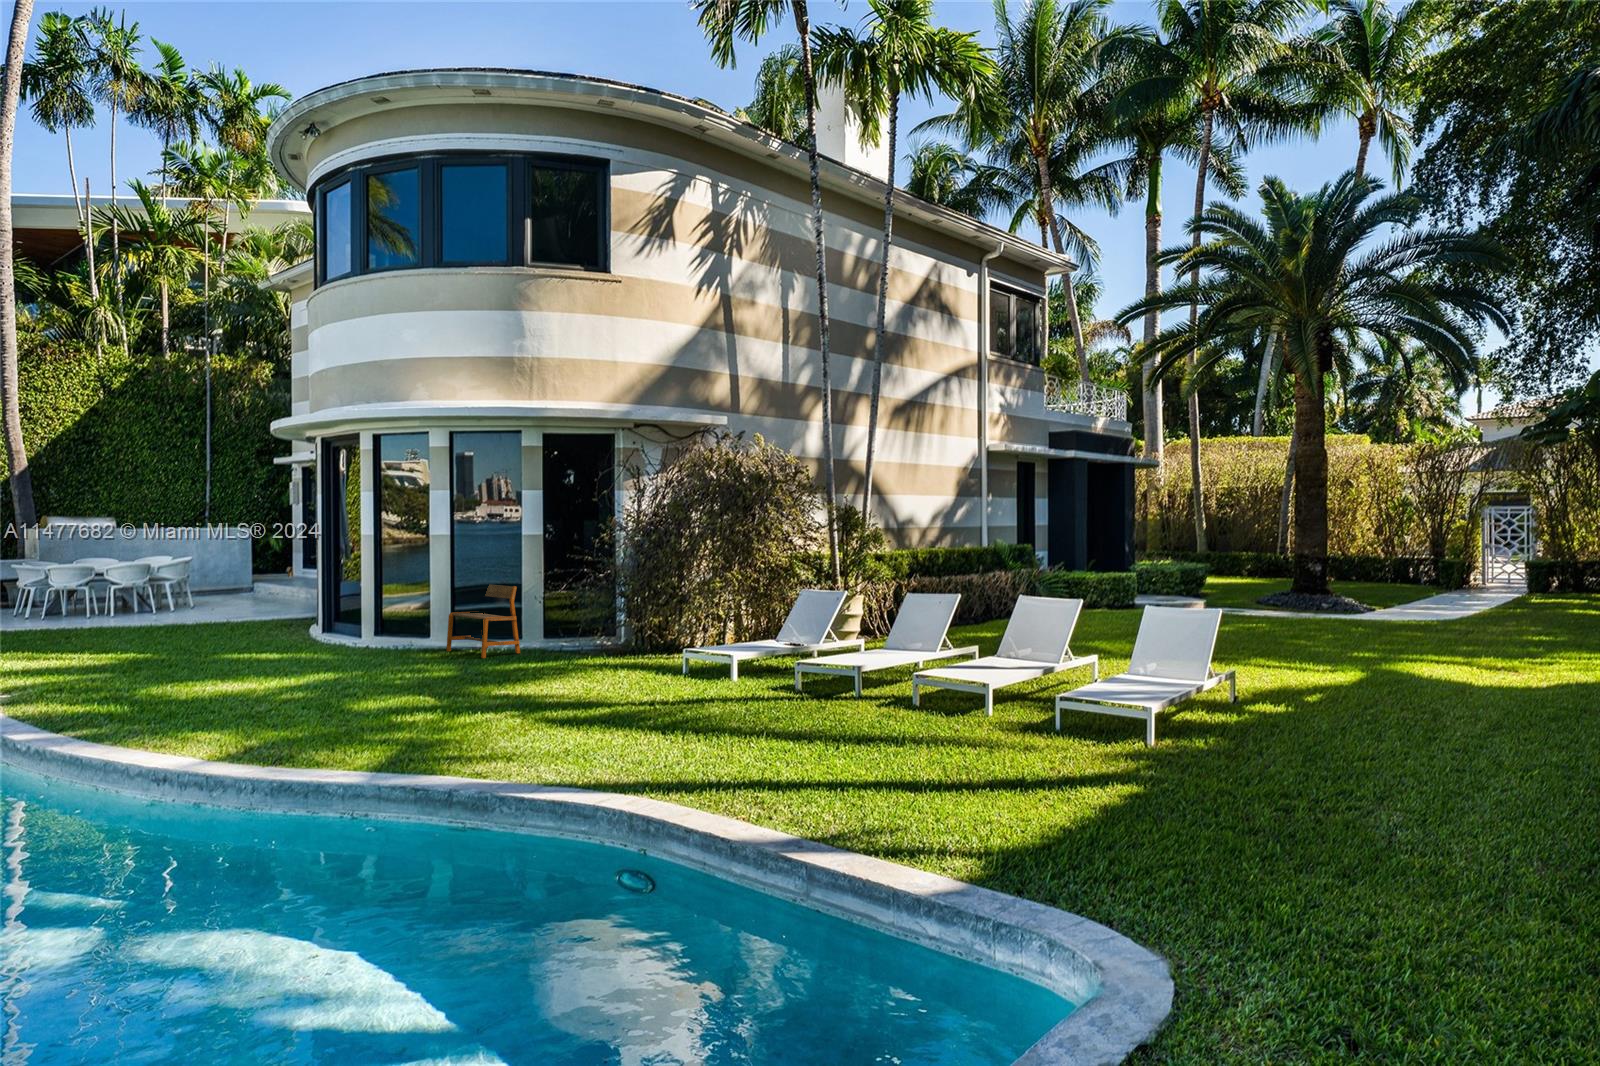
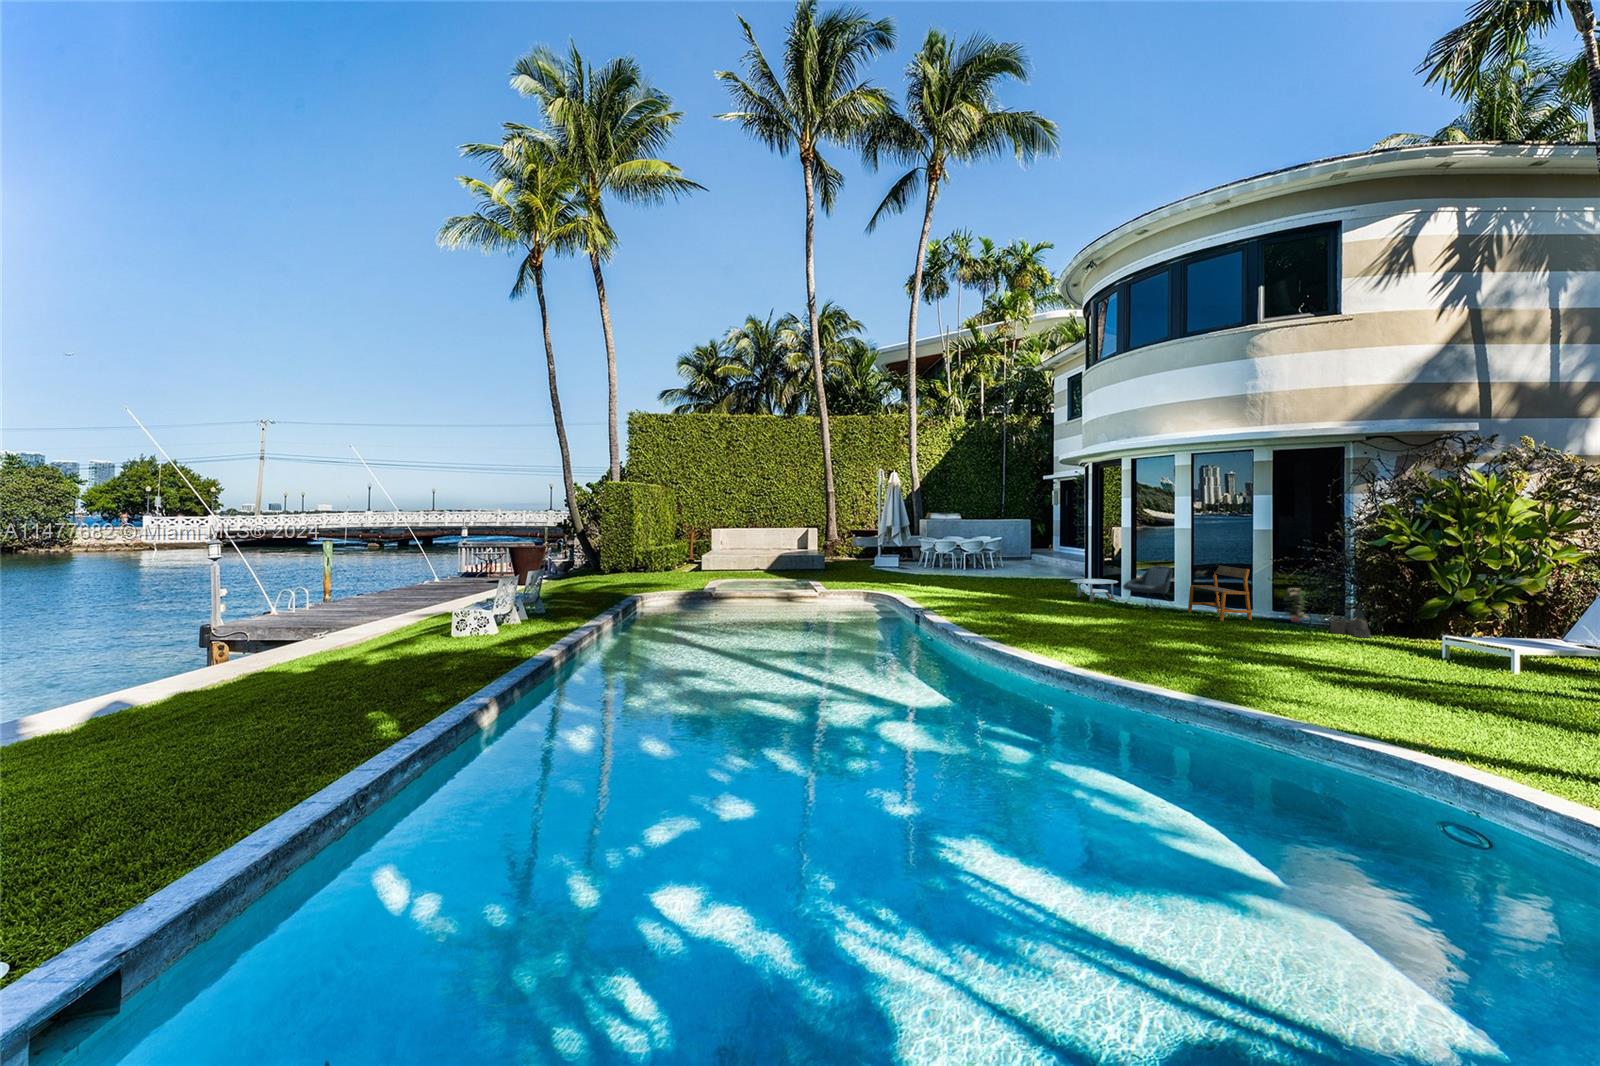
lounge chair: none [358,589,431,655] -> present [1123,566,1172,611]
decorative plant: none [553,608,584,651] -> present [1285,588,1307,622]
round table: none [283,613,357,648] -> present [1070,579,1118,602]
woven basket: none [599,638,636,661] -> present [1331,618,1370,638]

